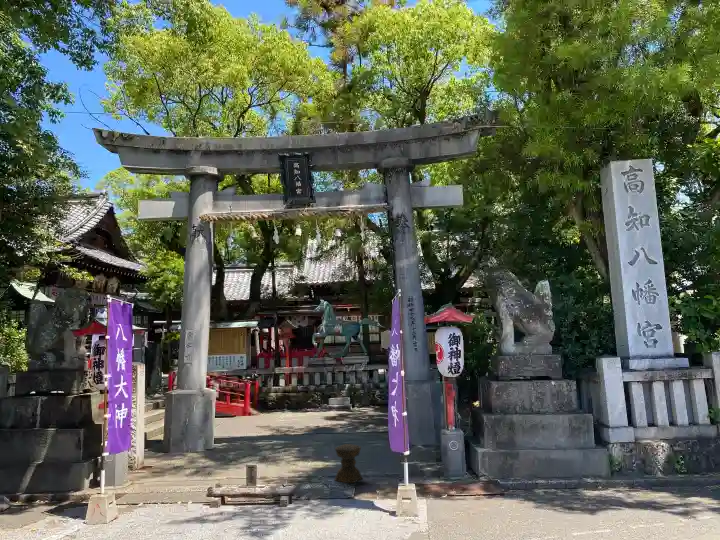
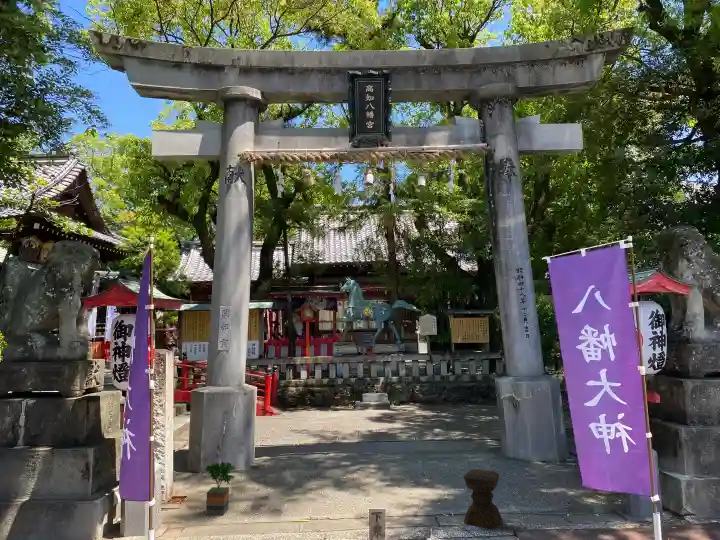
potted tree: none [163,441,185,477] -> present [205,462,235,515]

